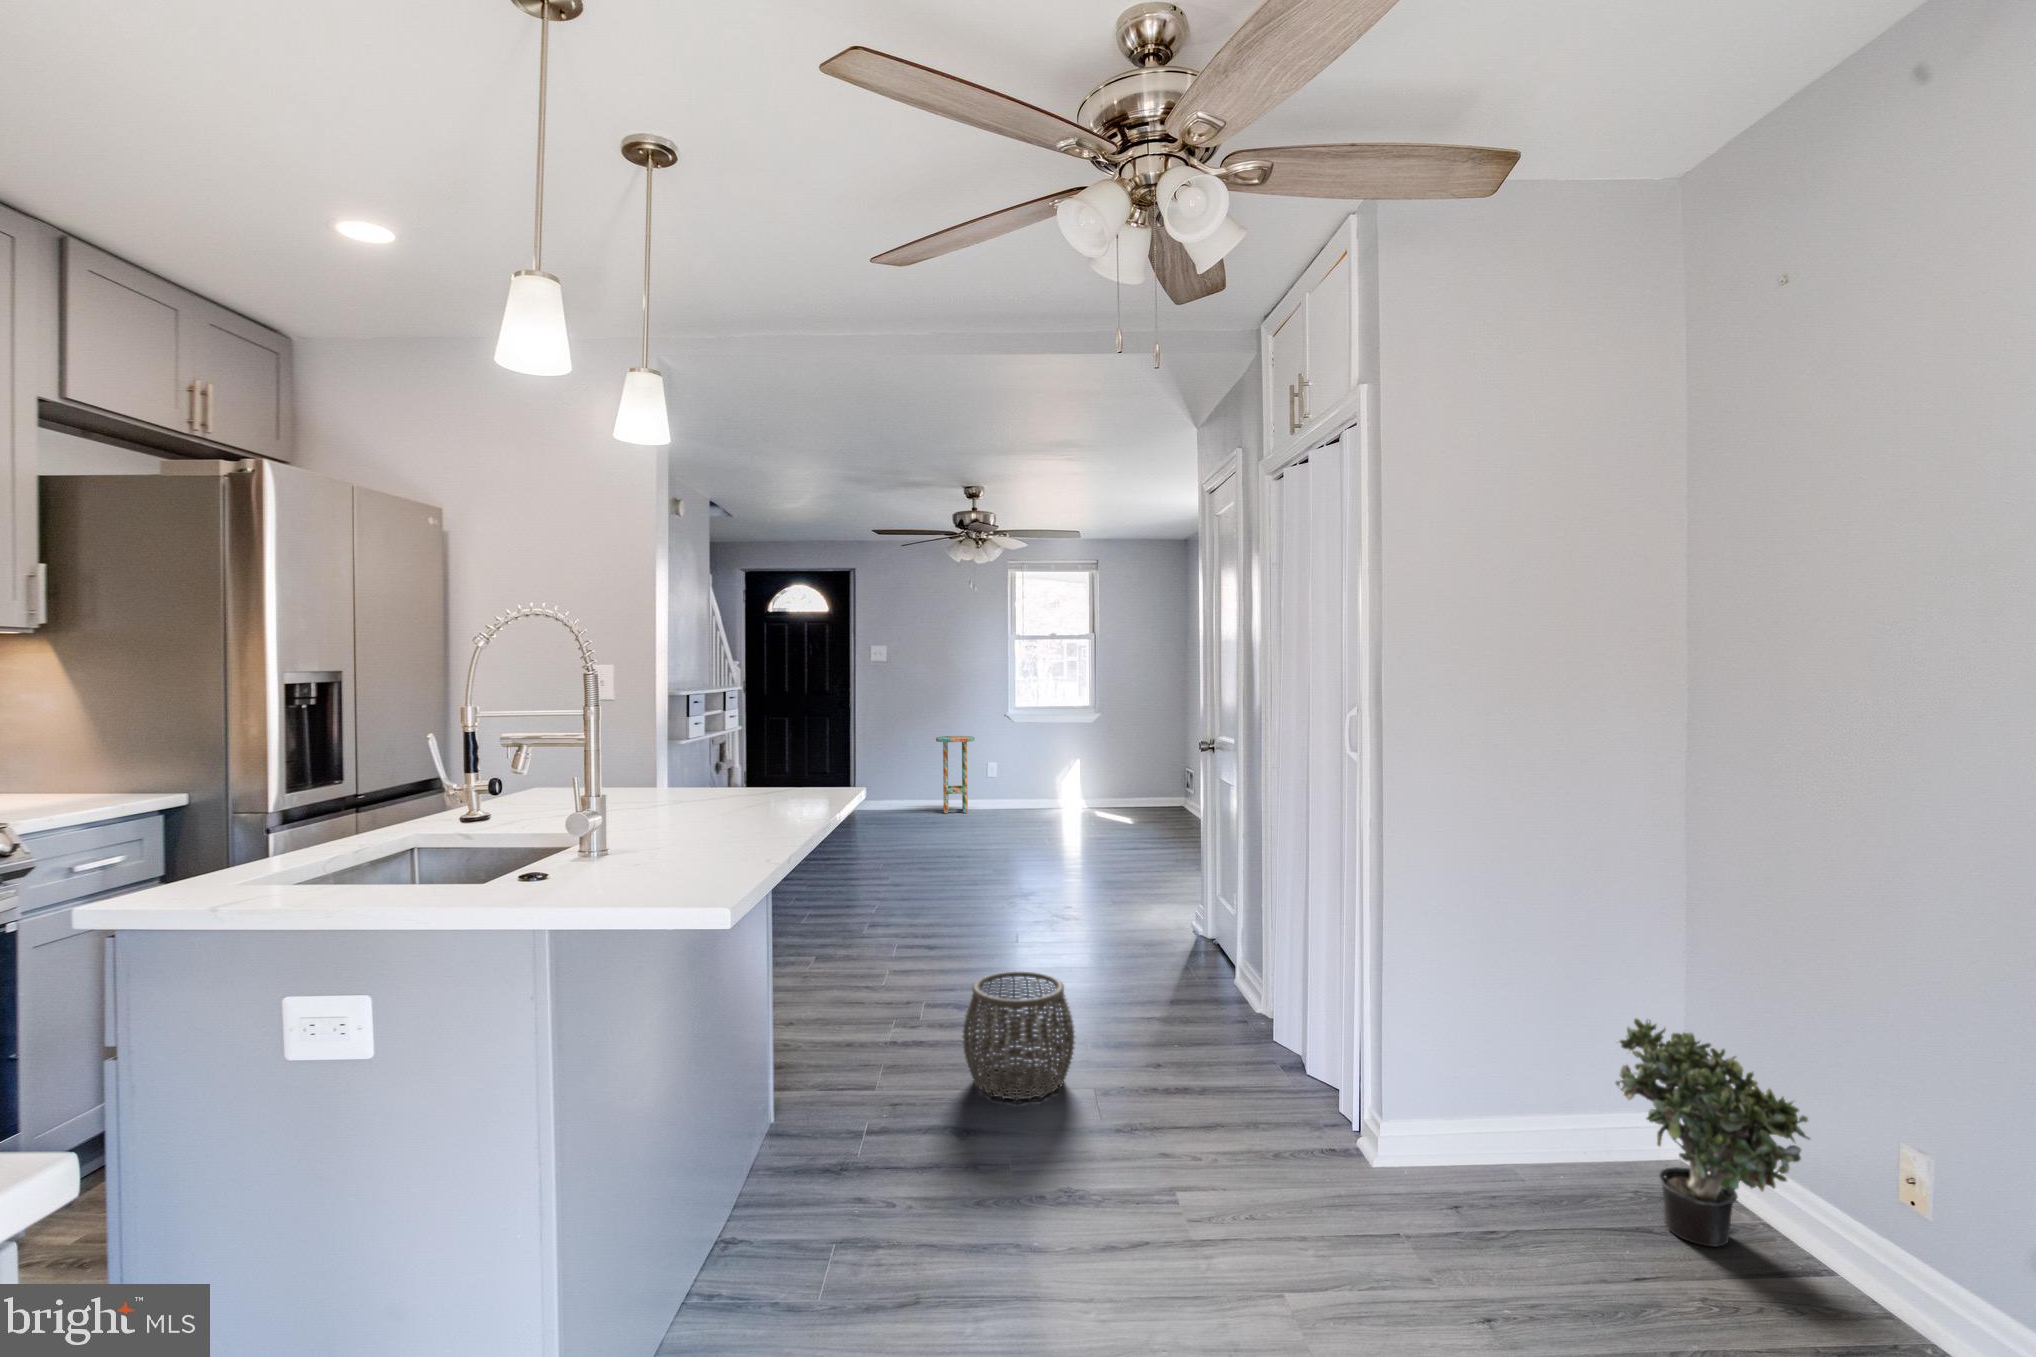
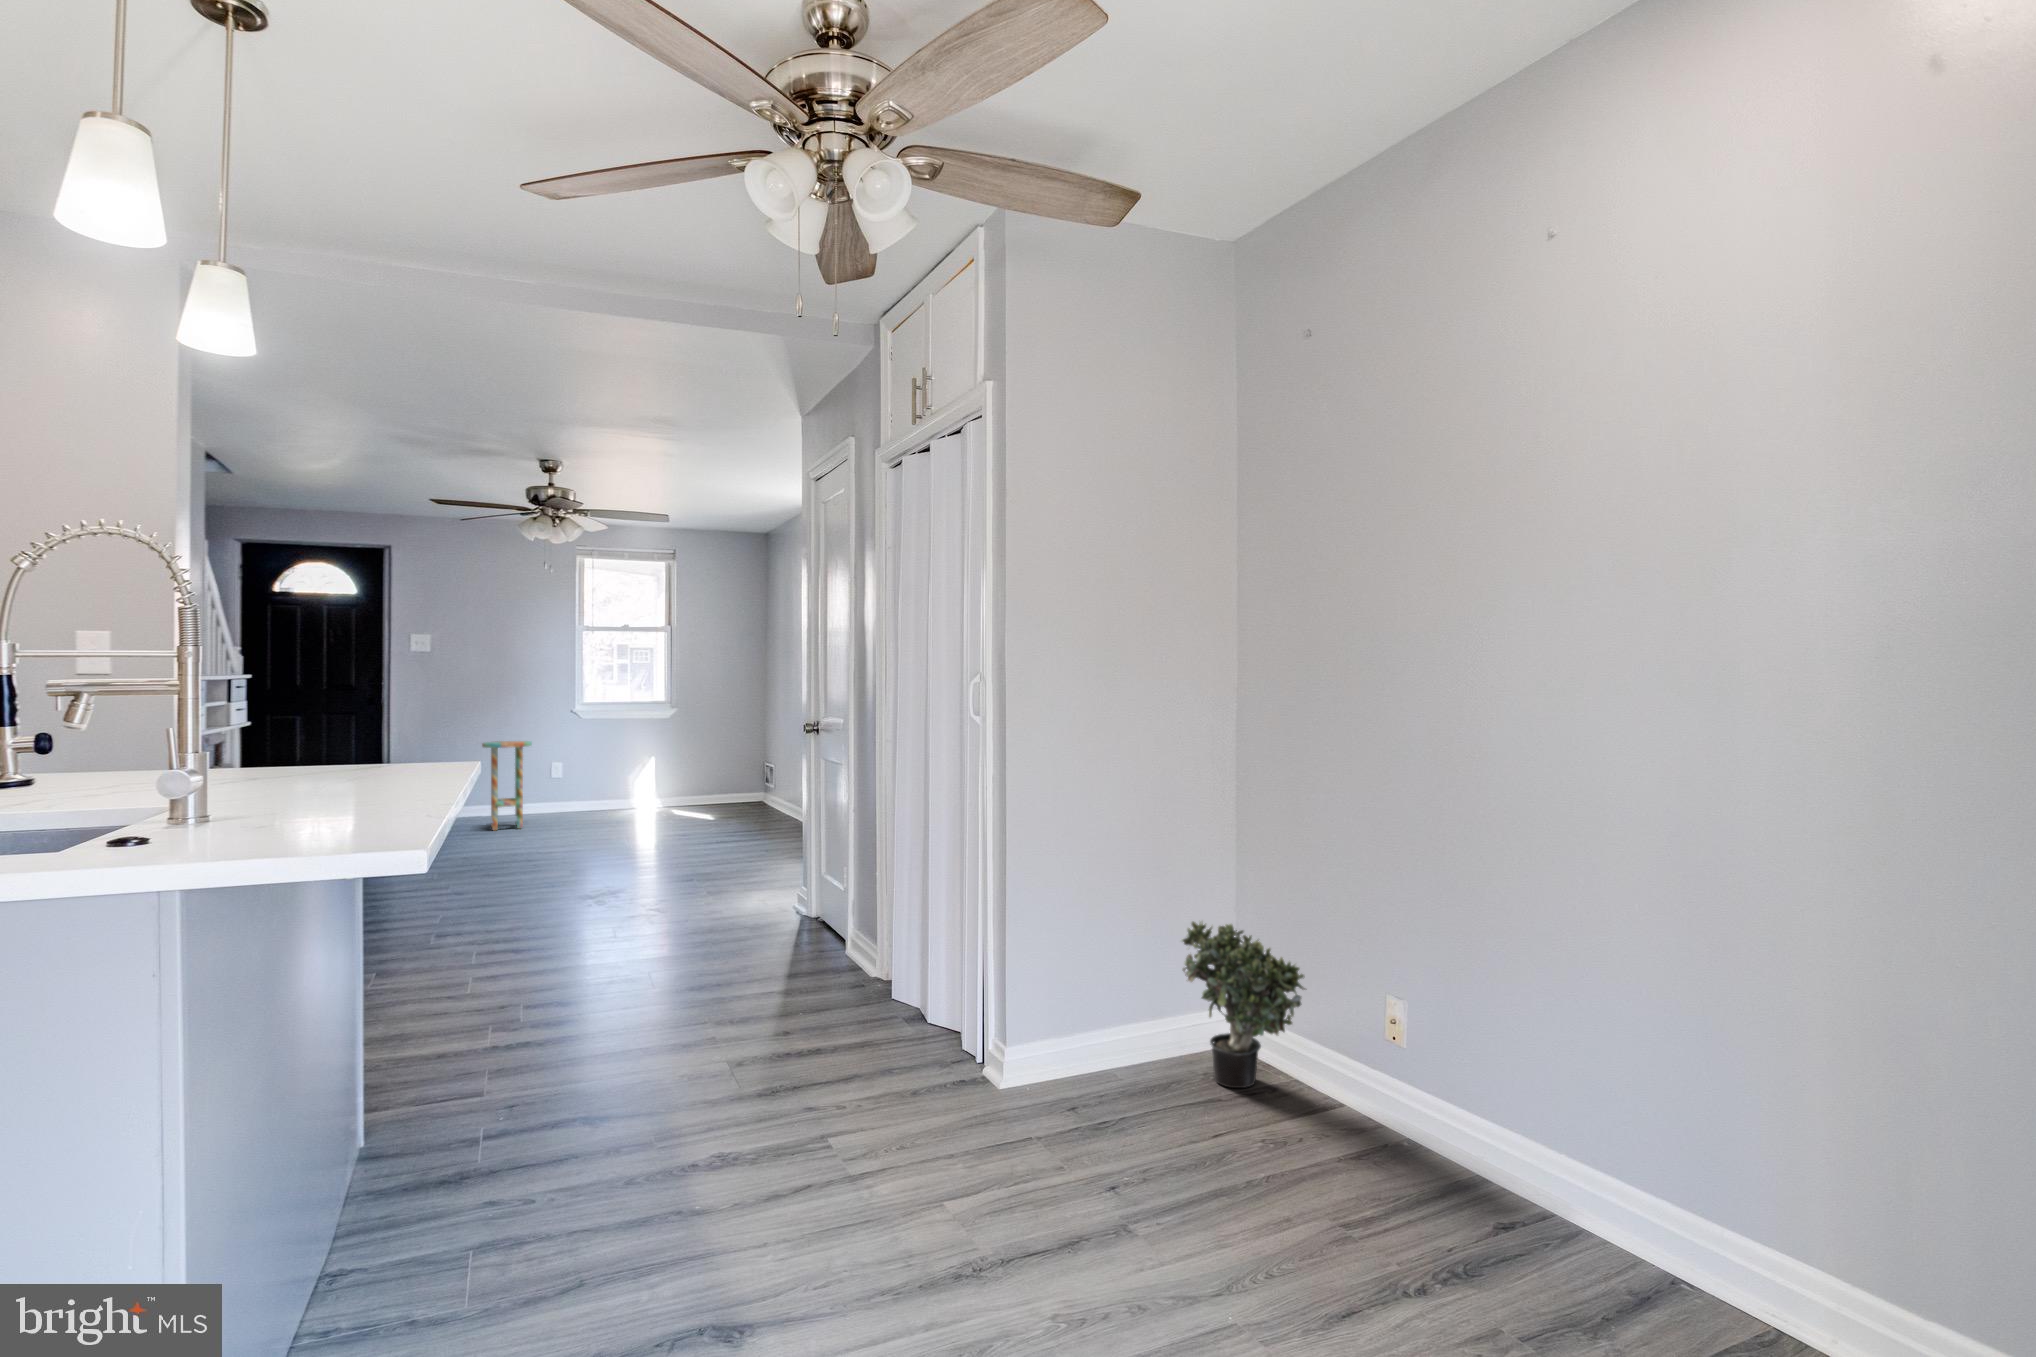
woven basket: present [962,971,1075,1100] -> none [576,958,706,1093]

